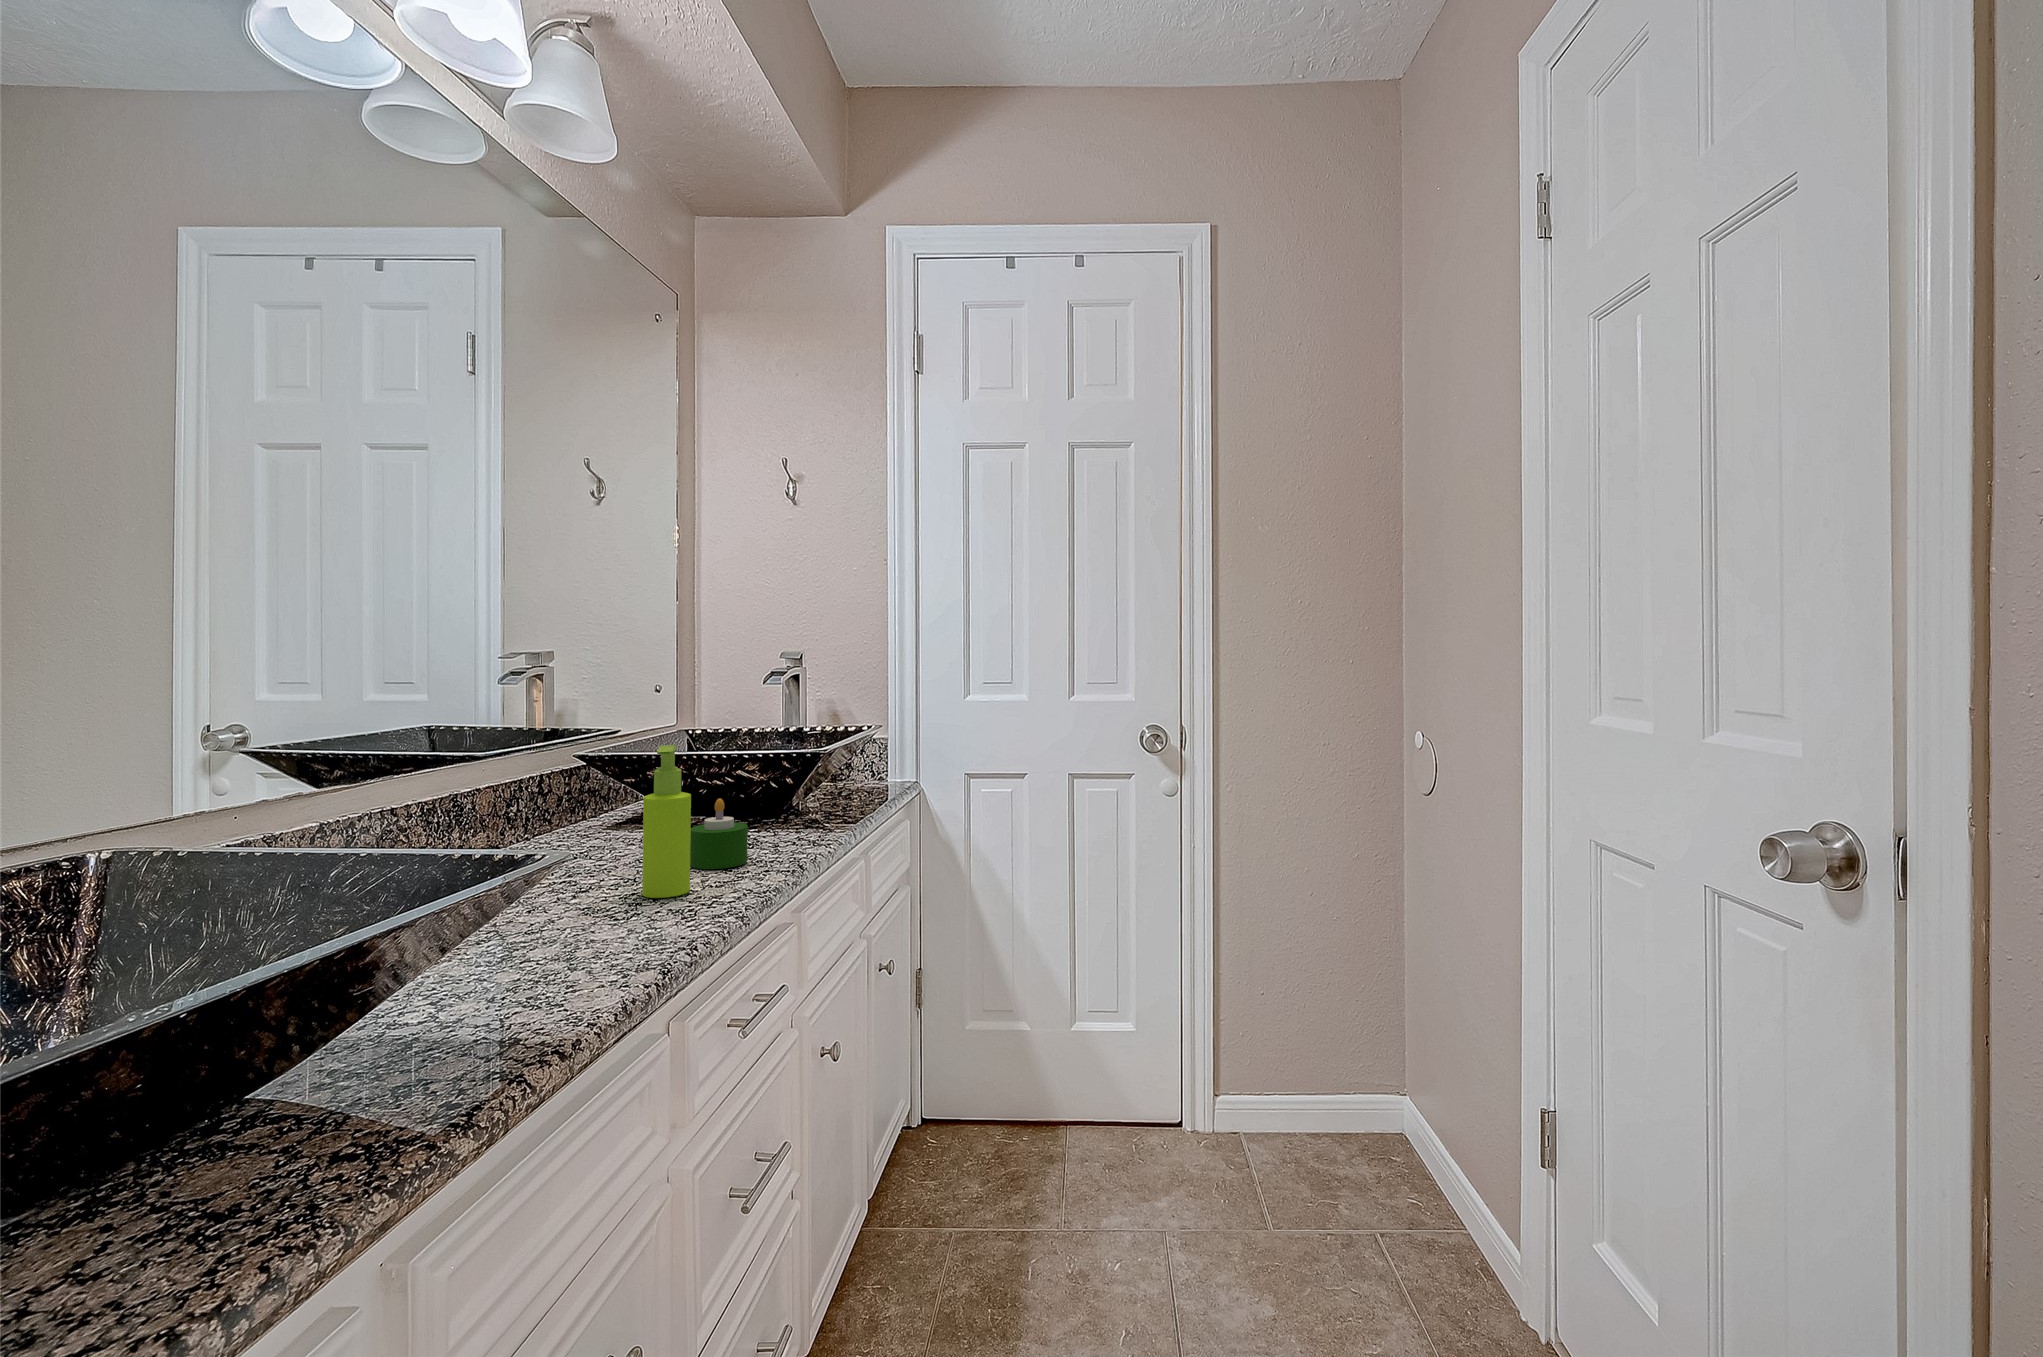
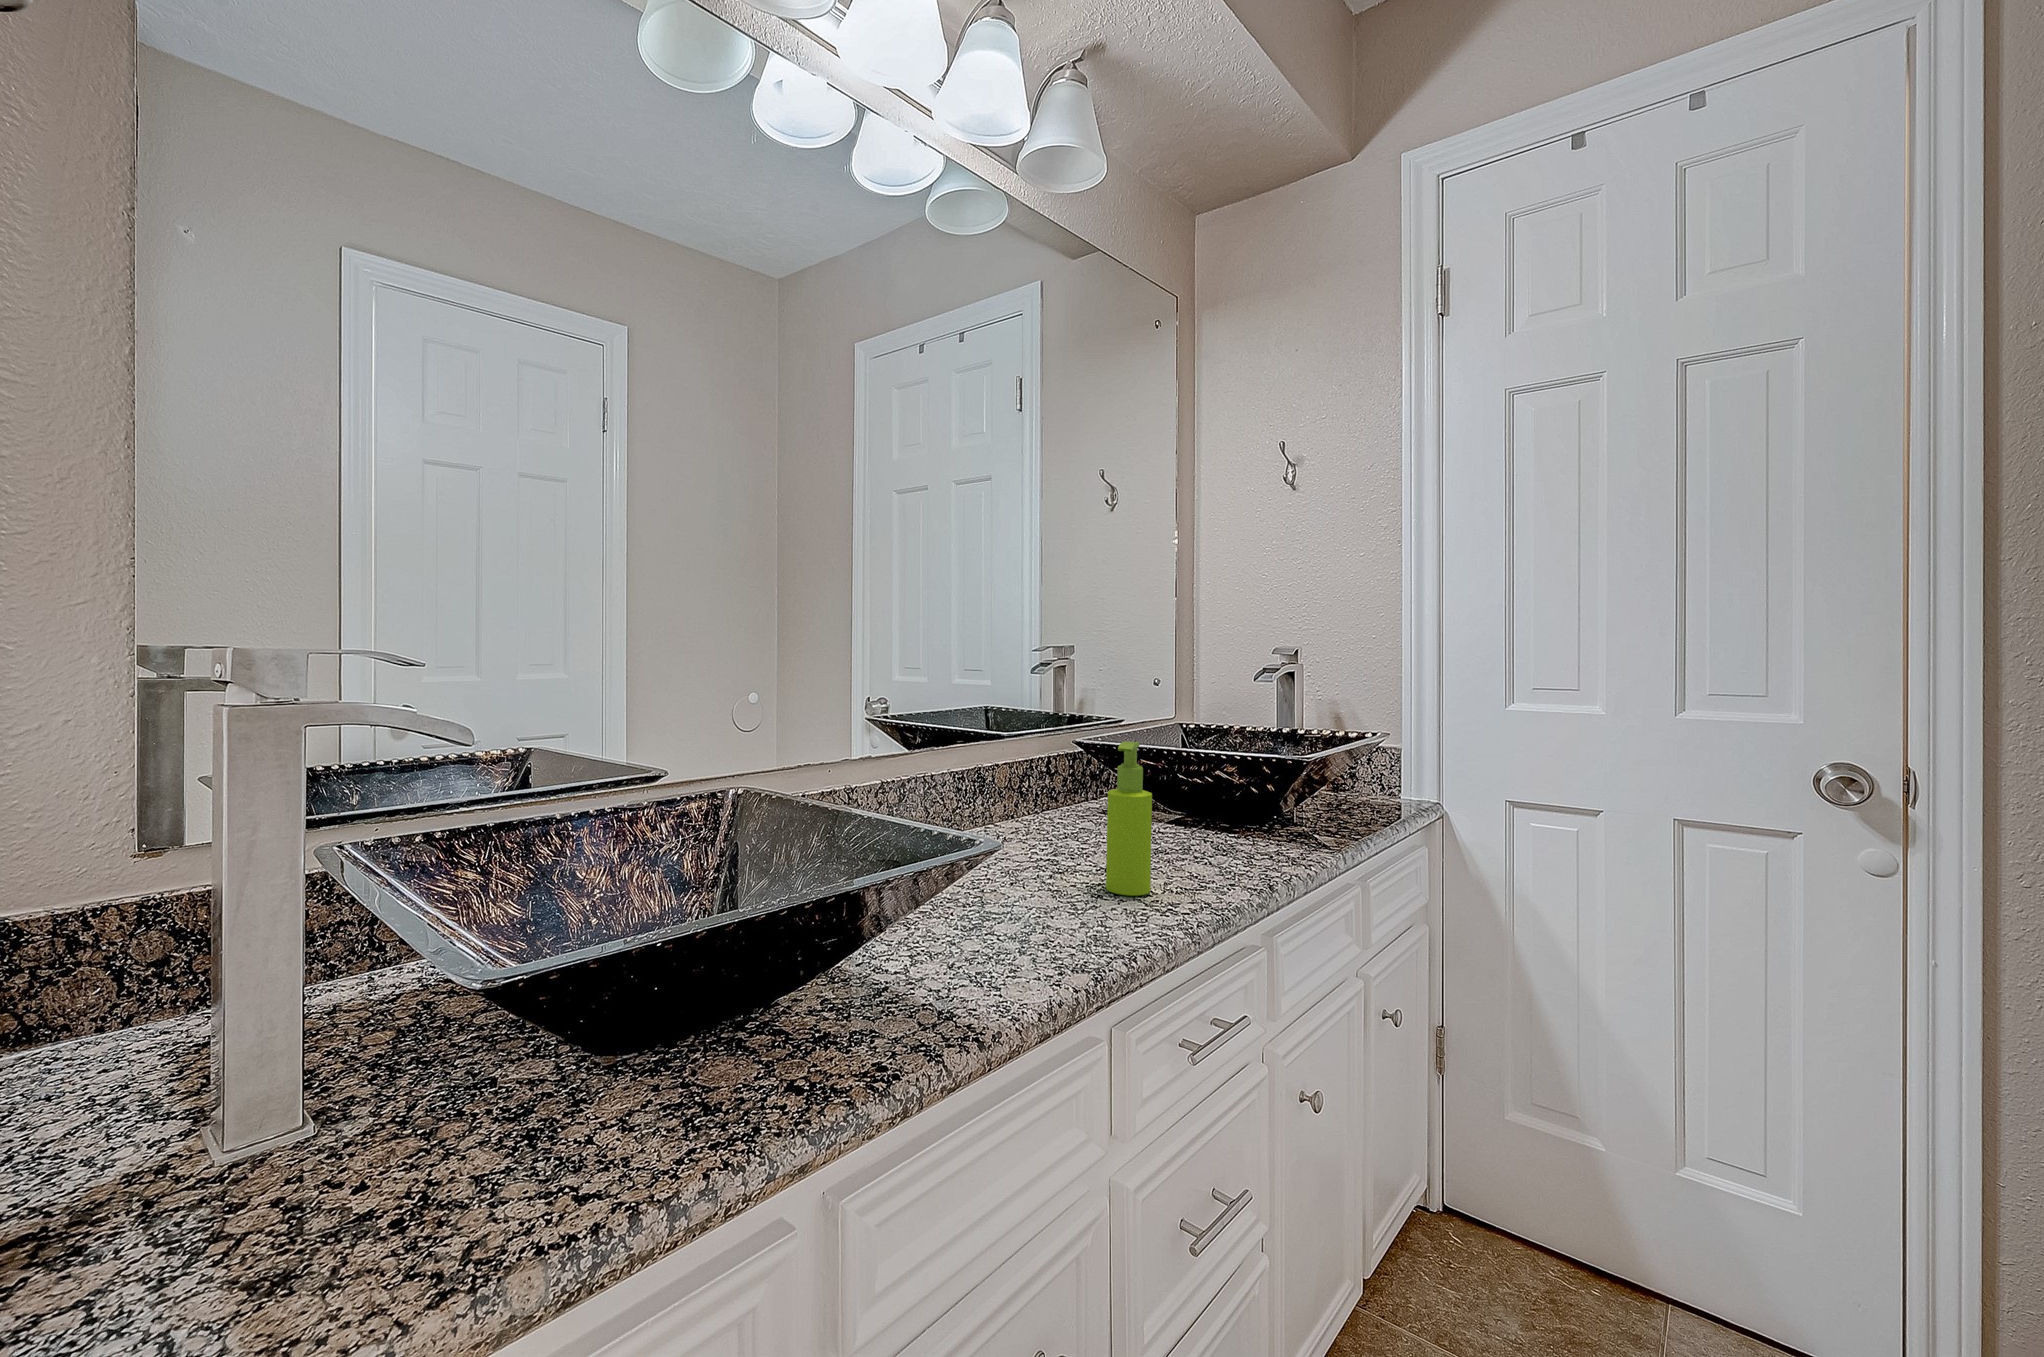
candle: present [690,798,748,869] -> none [1160,799,1218,873]

